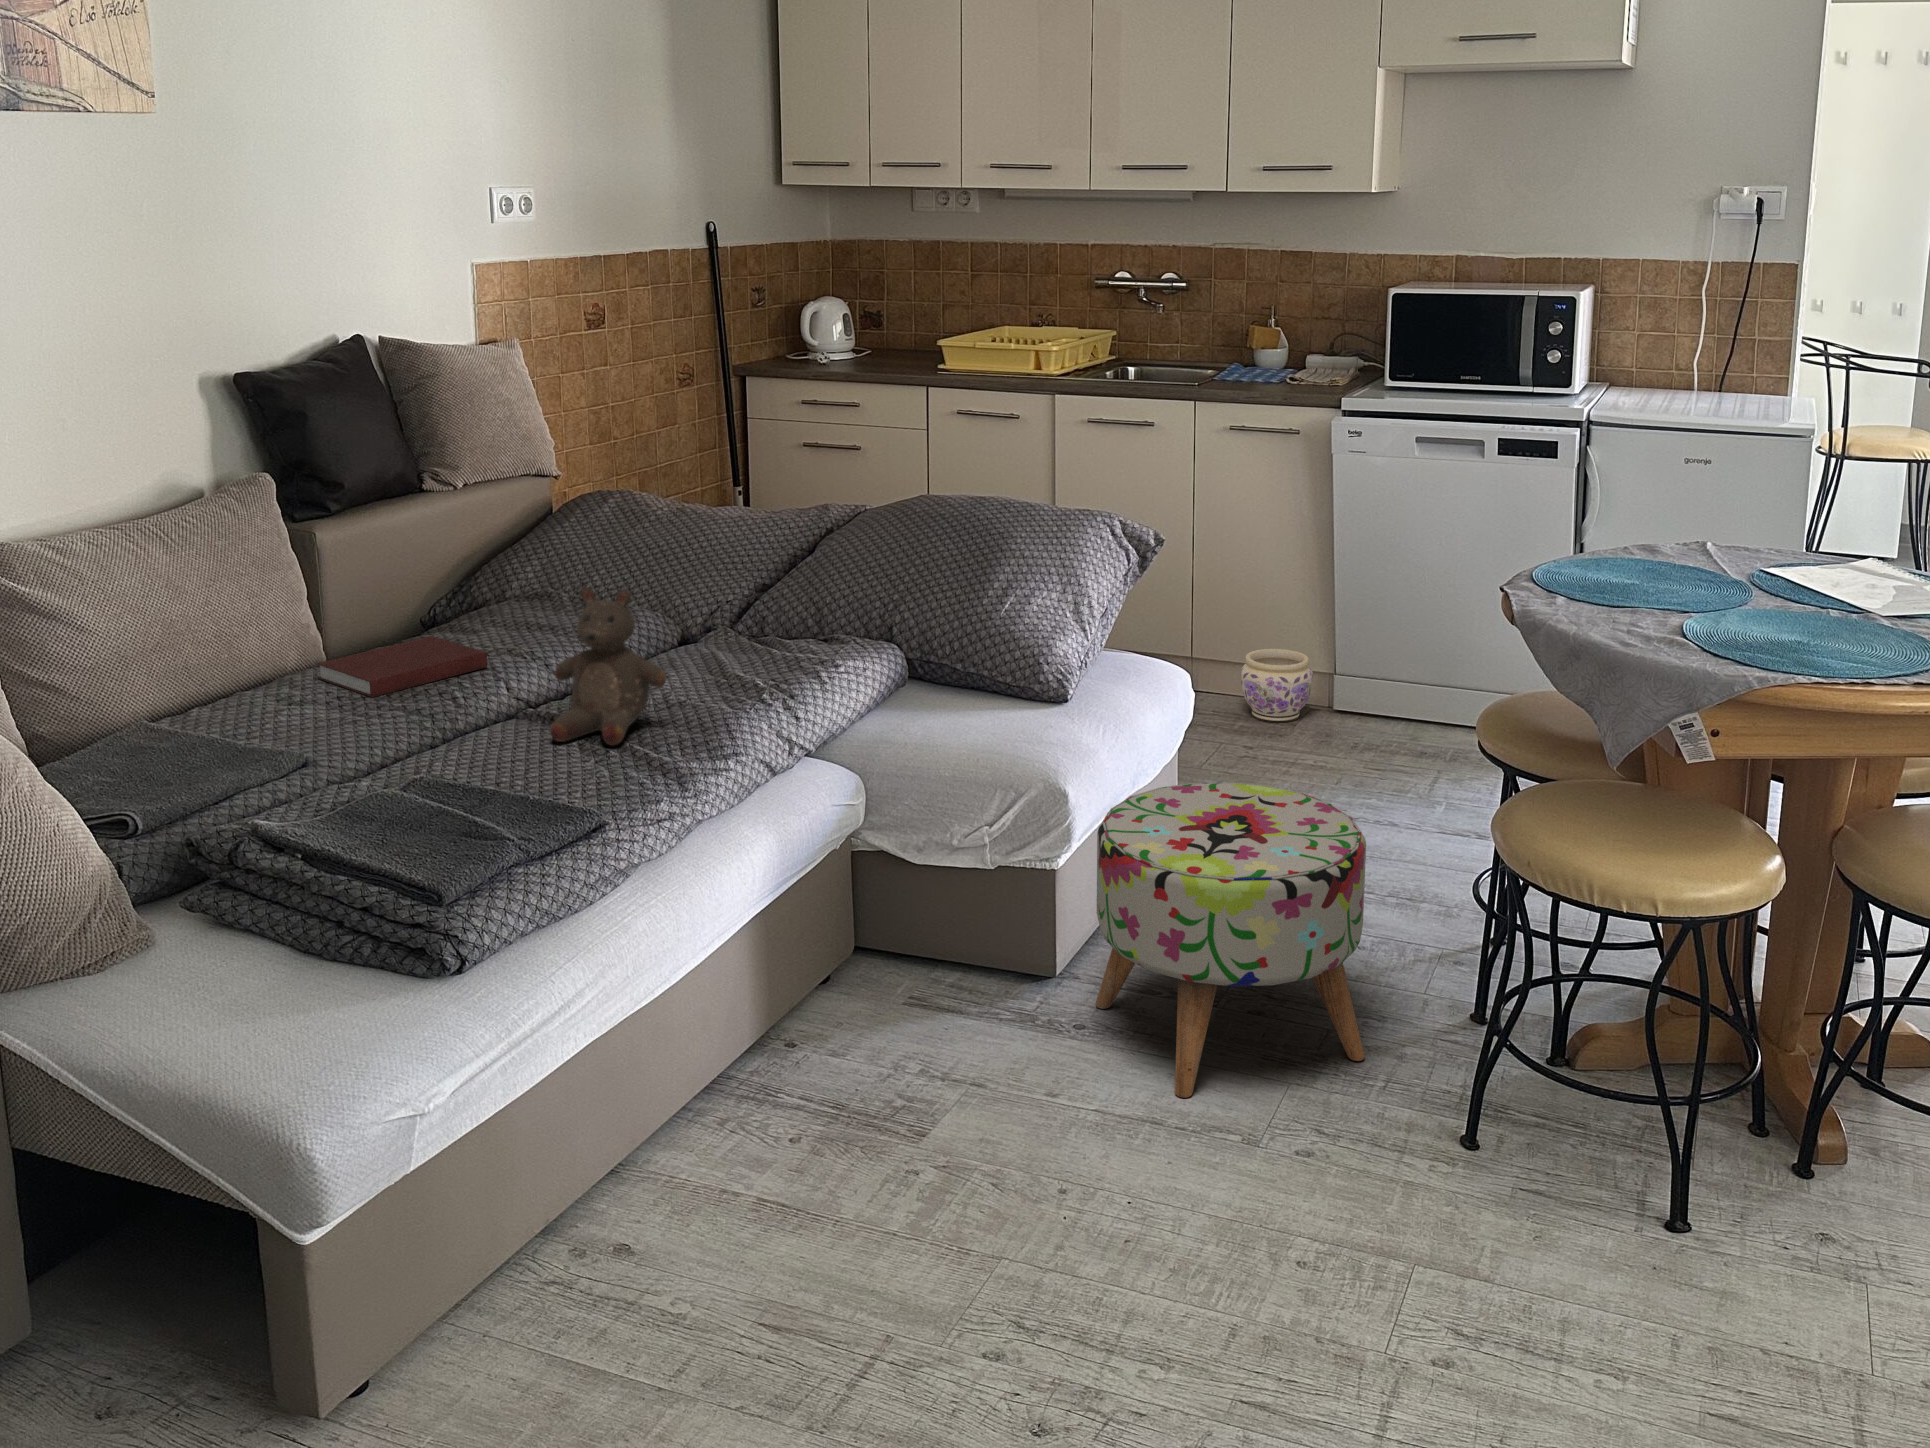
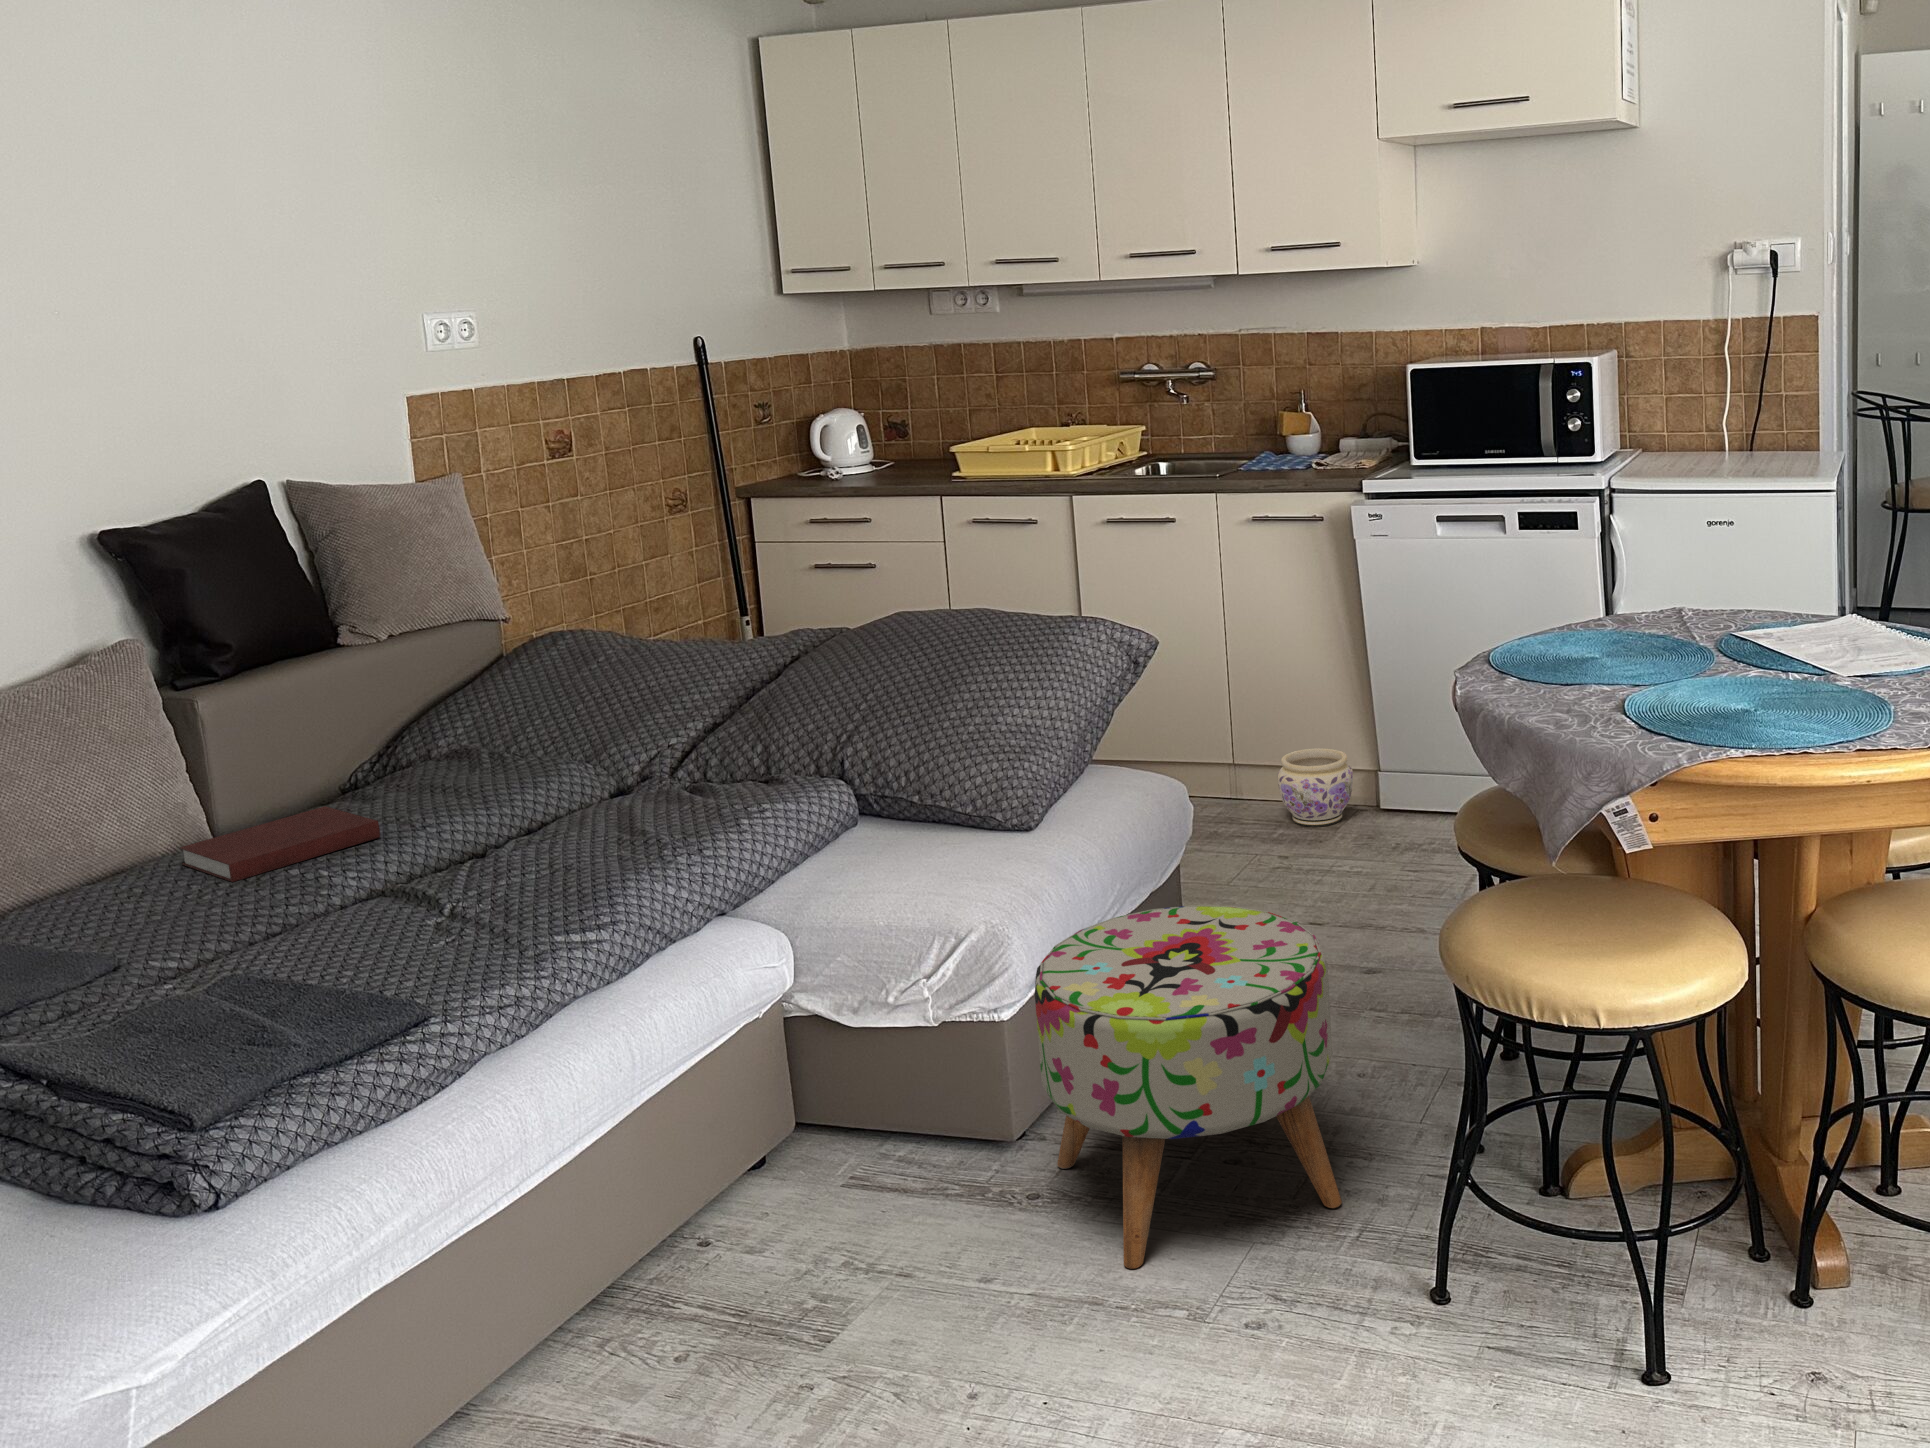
stuffed bear: present [550,588,666,746] -> none [407,743,544,920]

